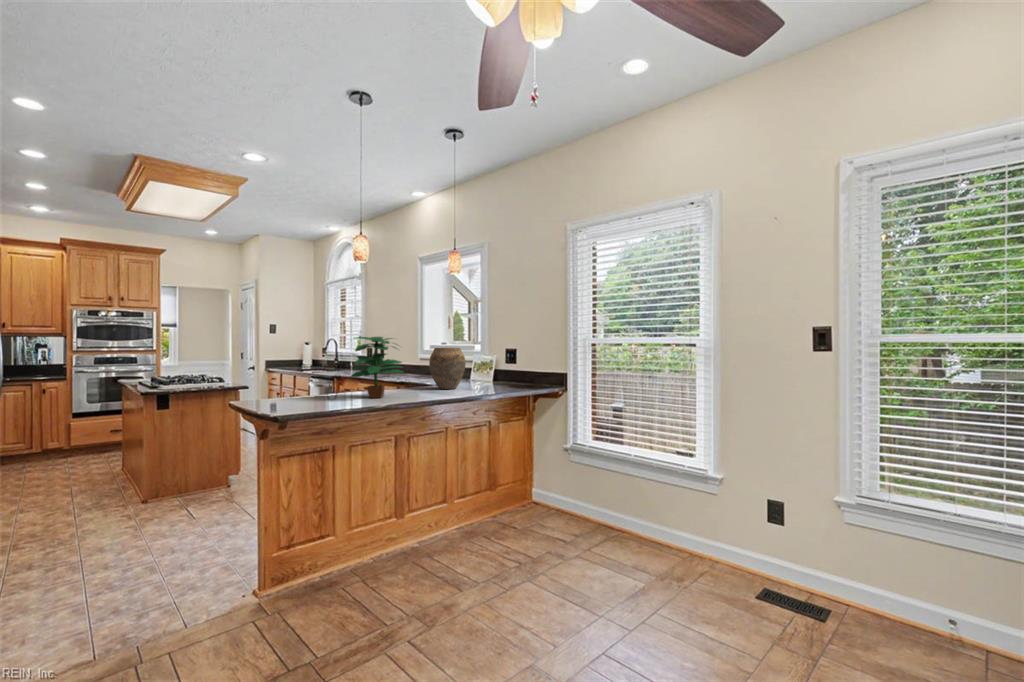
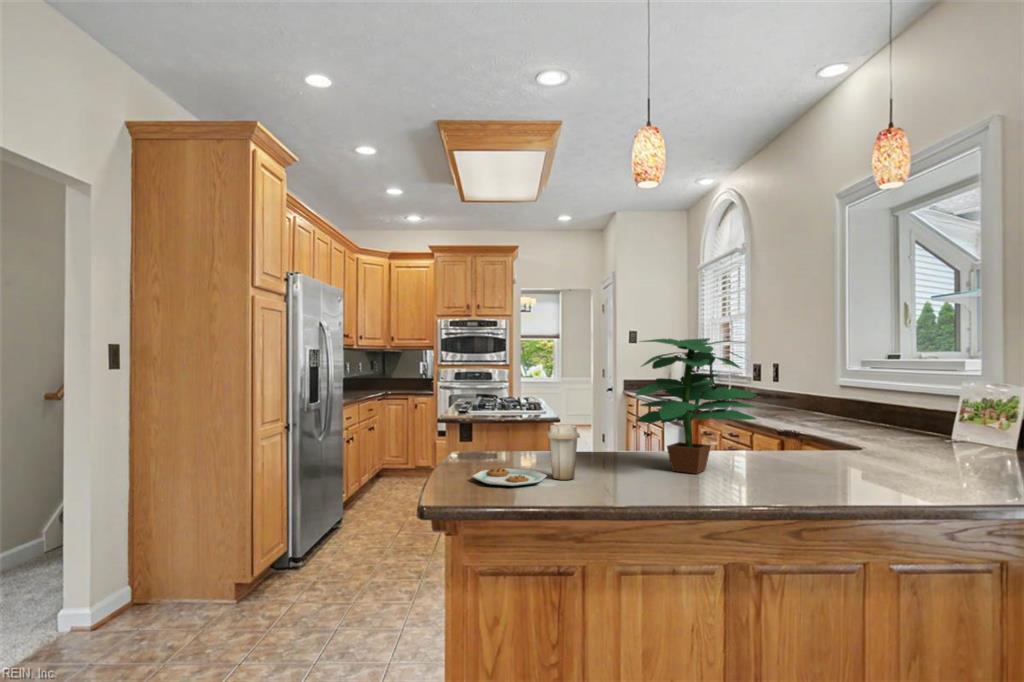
vase: present [429,347,465,389] -> none [837,363,936,464]
plate: none [282,378,334,409] -> present [472,424,580,486]

